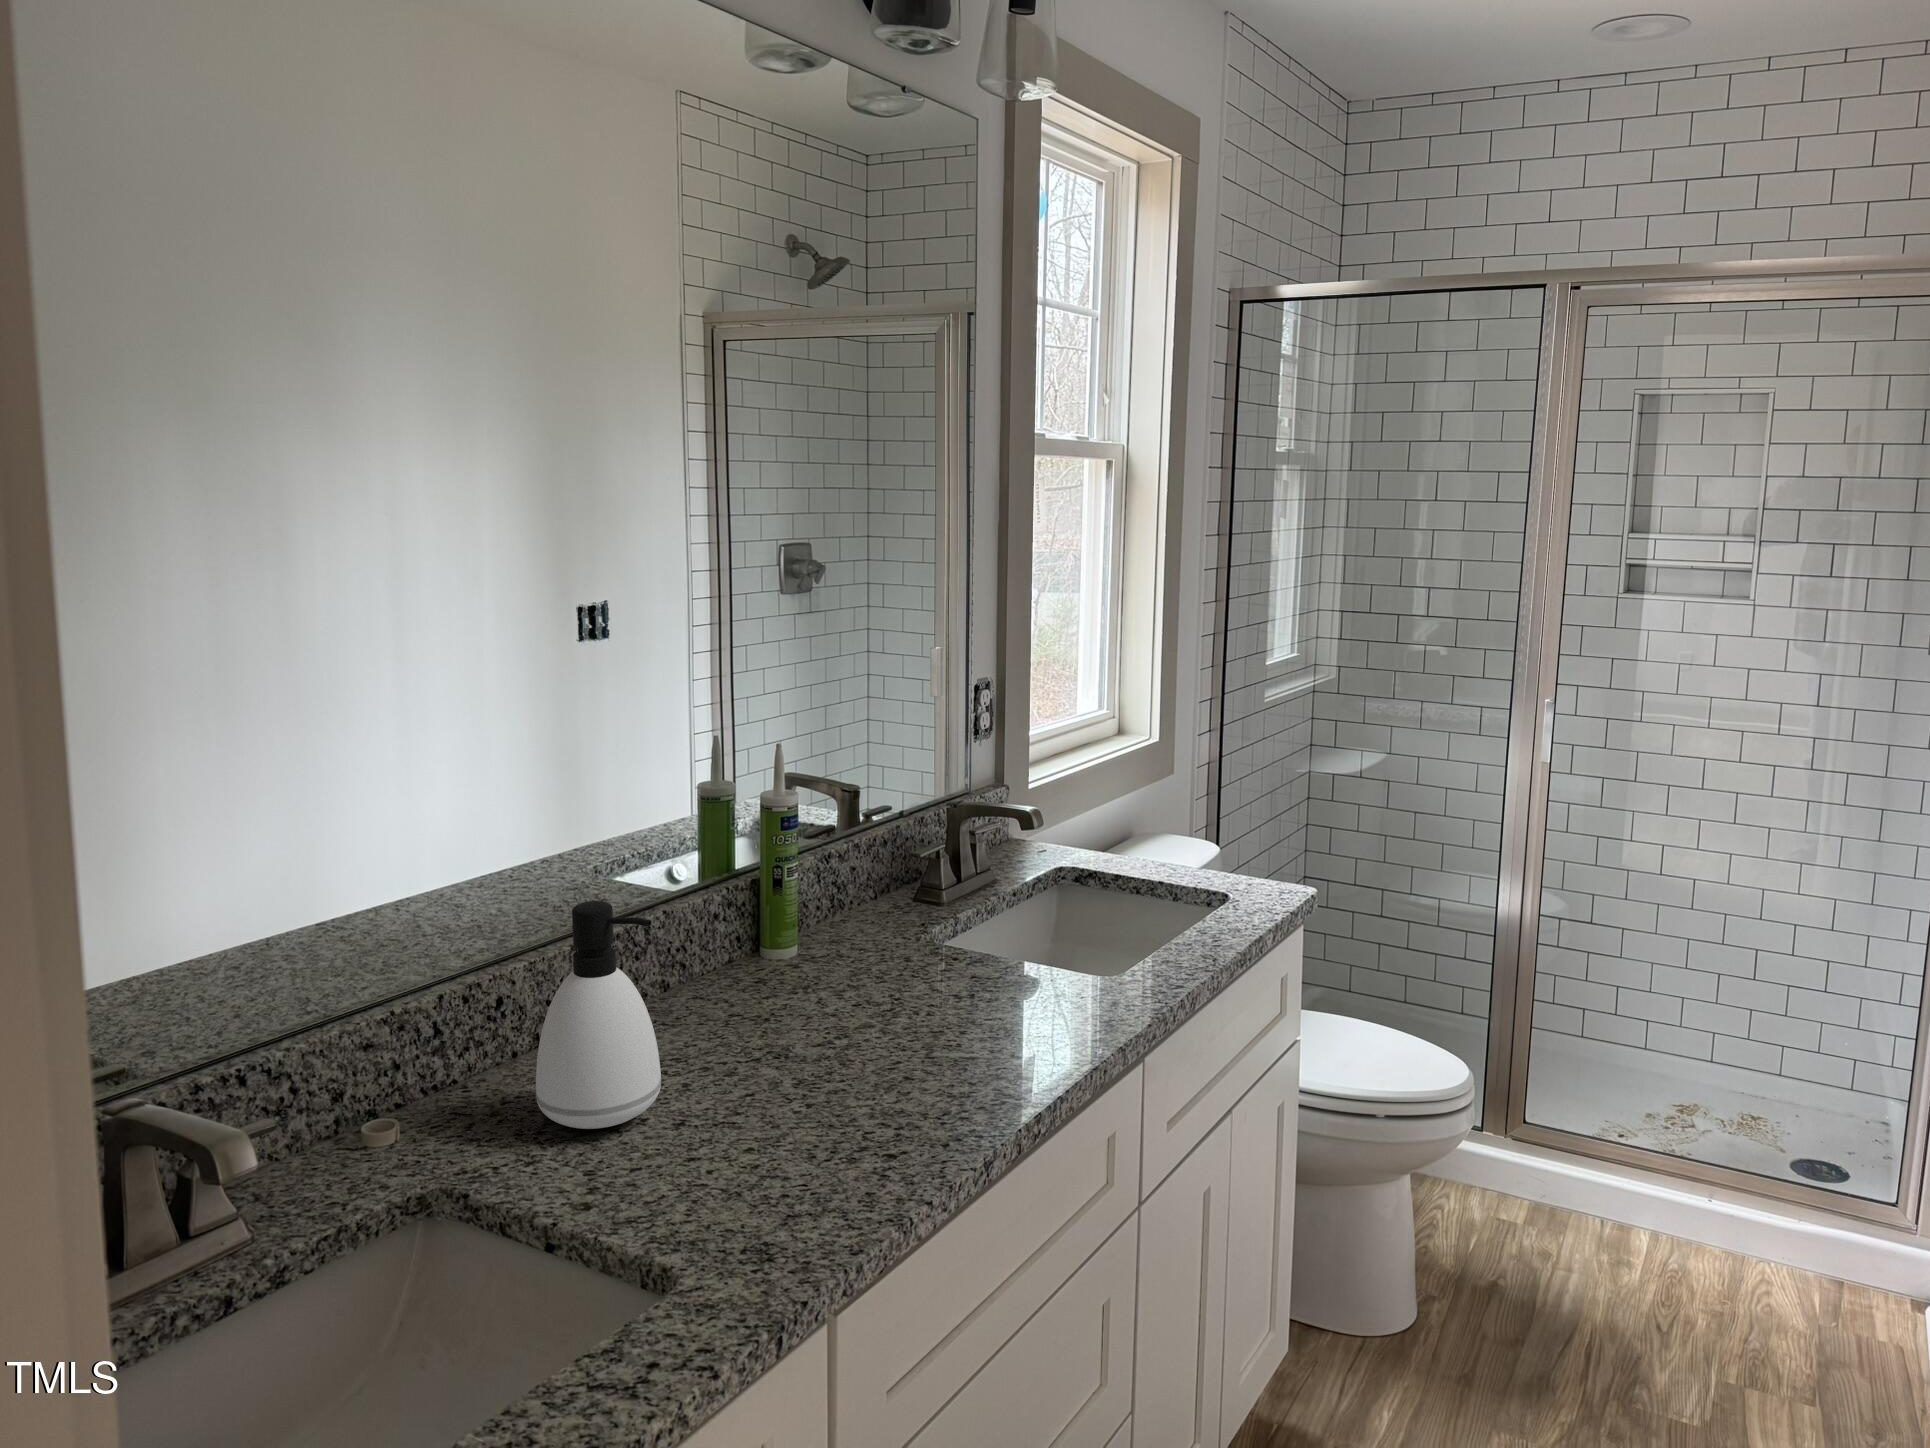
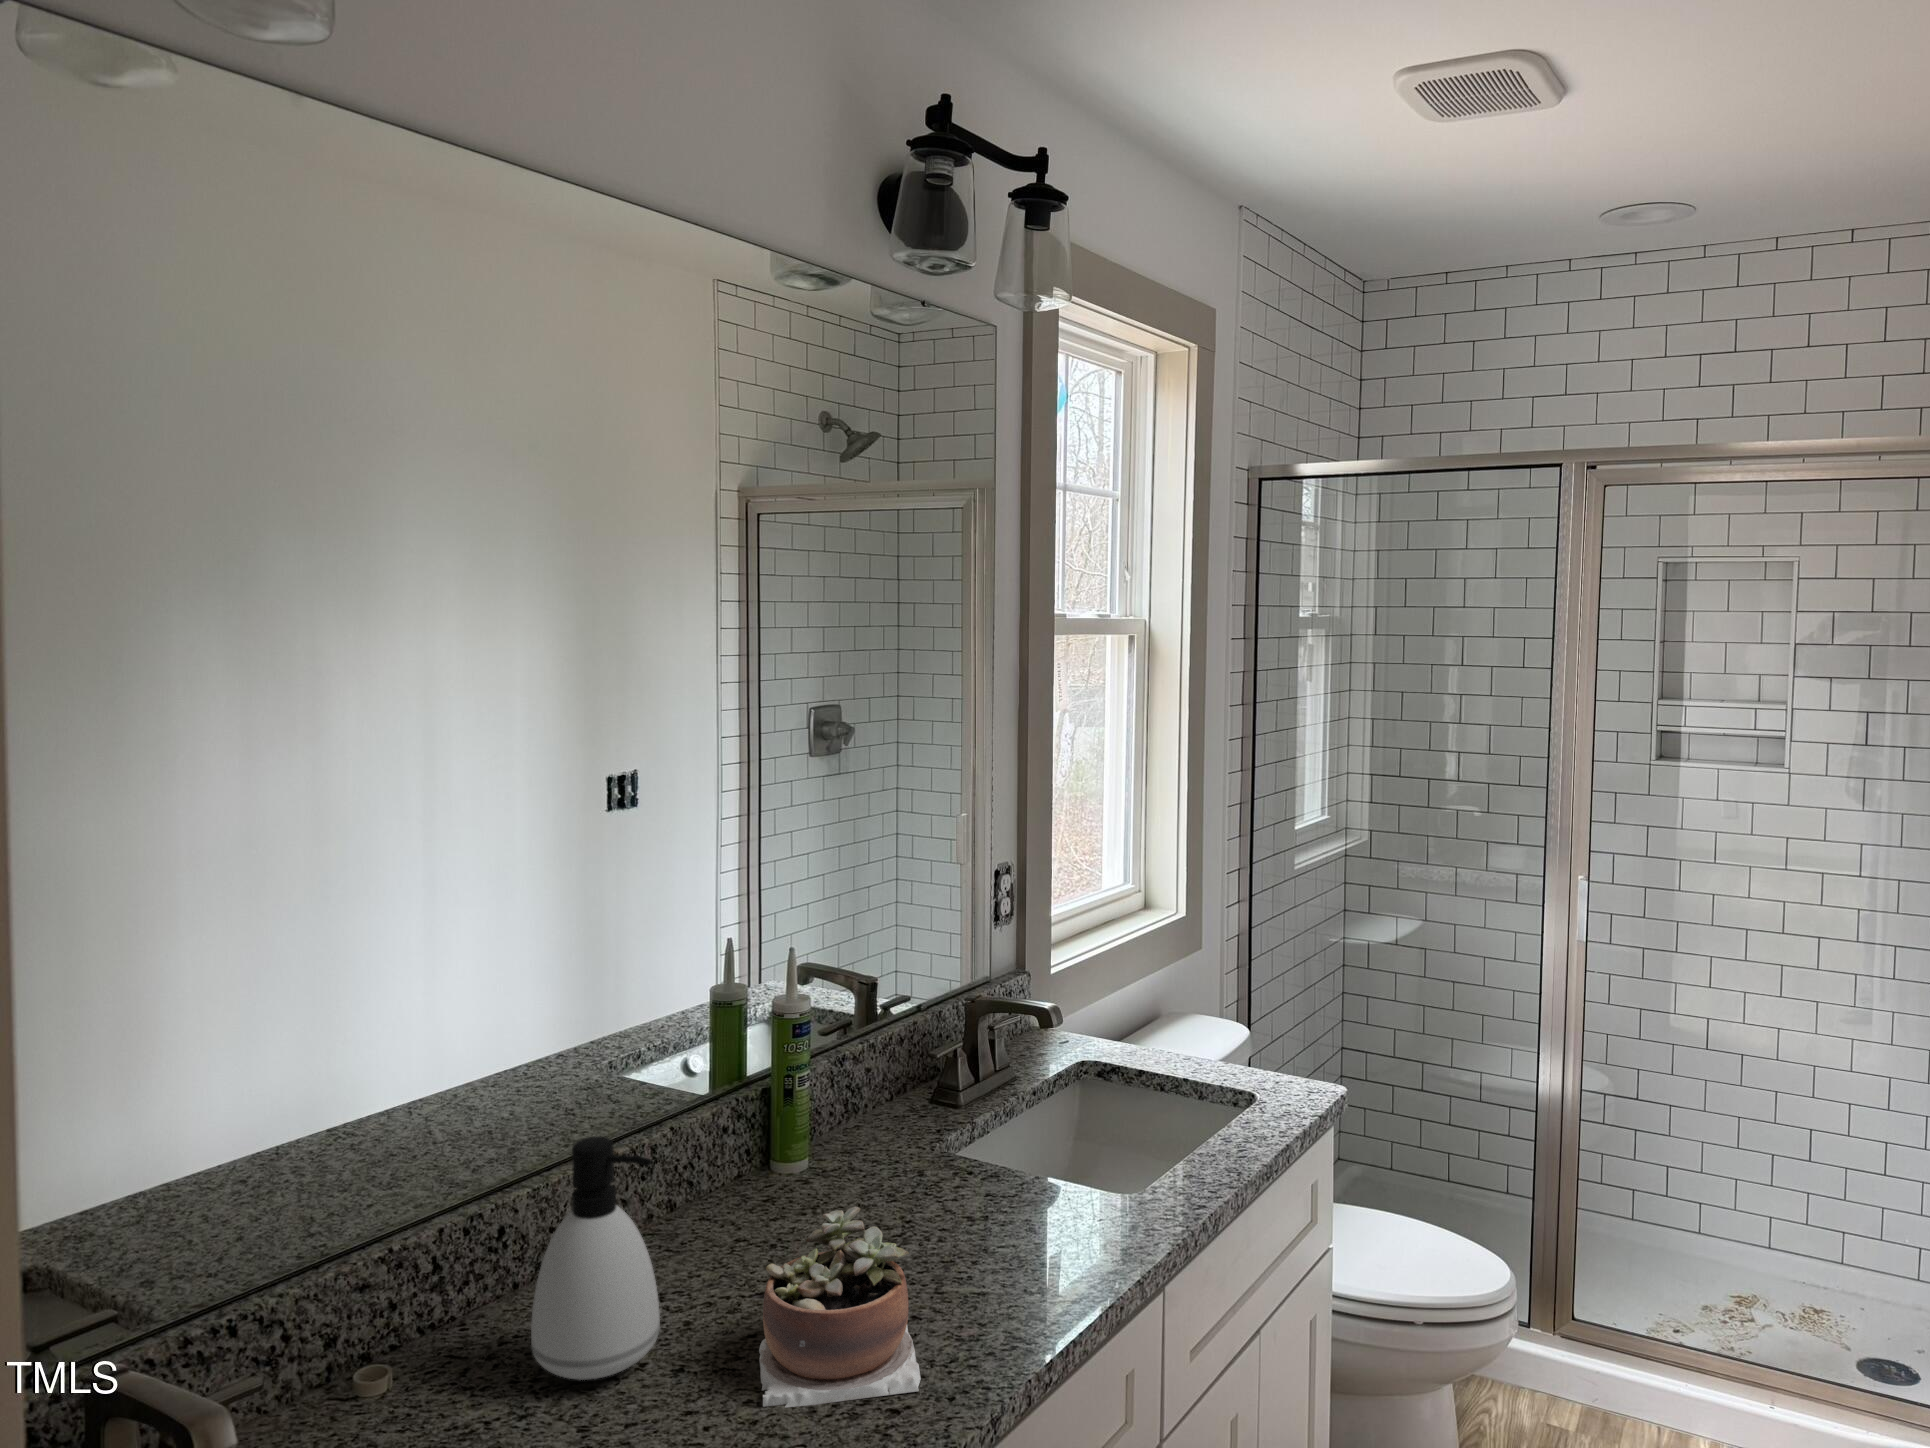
succulent plant: none [757,972,916,1153] -> present [759,1207,921,1407]

